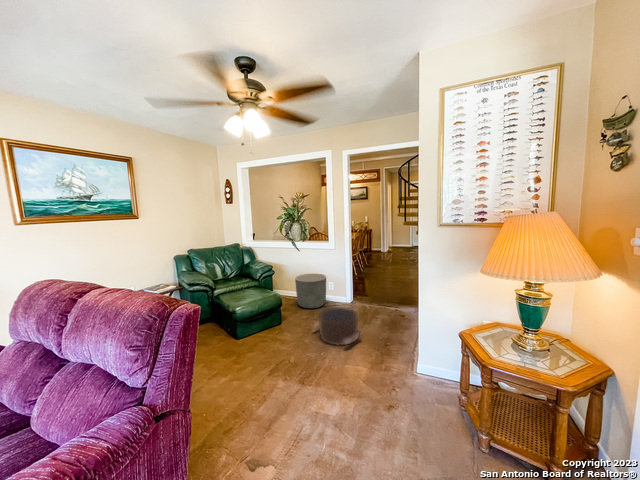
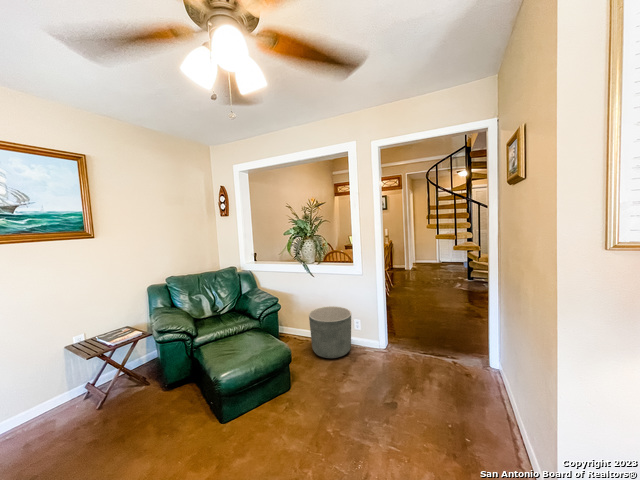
pouf: present [314,307,359,345] -> none [338,367,421,445]

